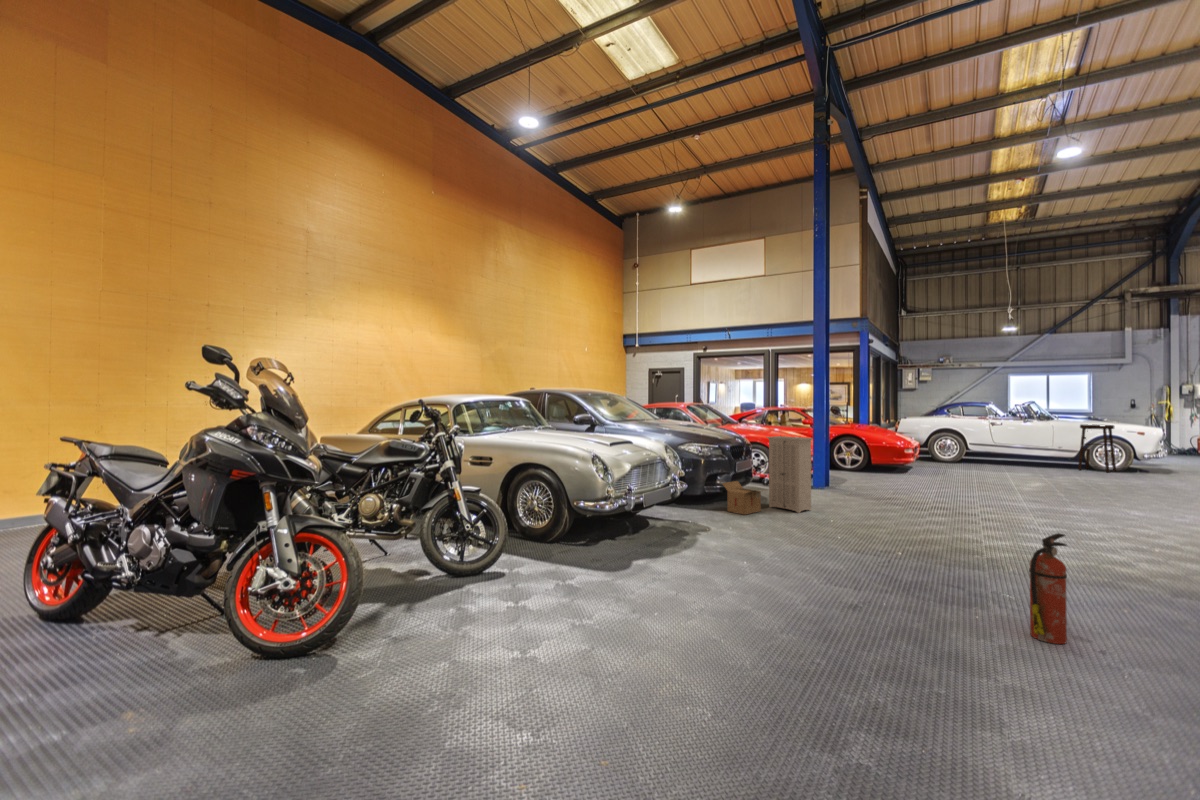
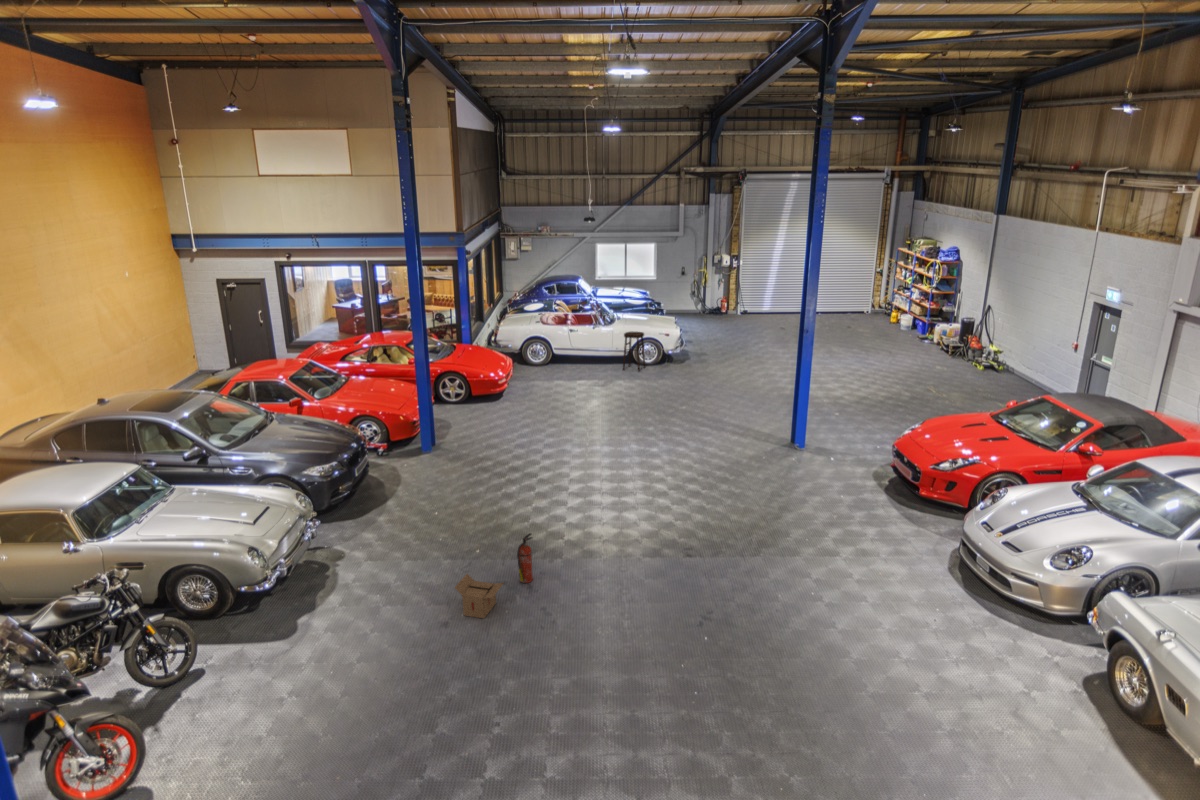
storage cabinet: present [767,436,812,513] -> none [381,430,422,493]
cardboard box: present [723,481,761,515] -> present [455,574,504,618]

